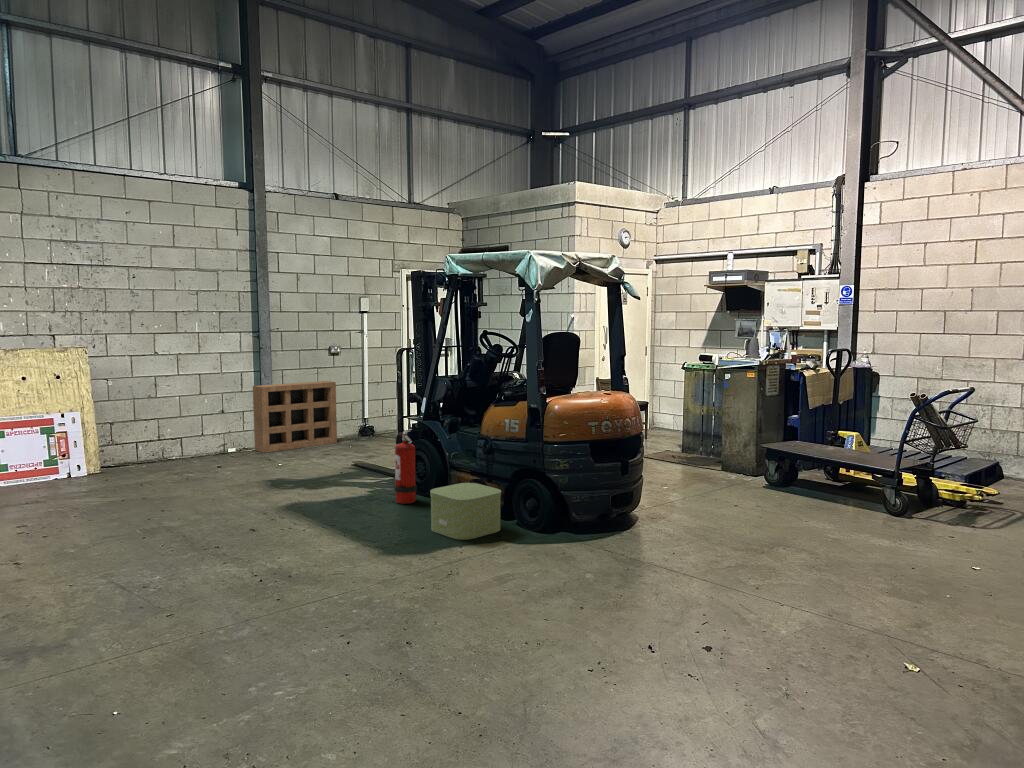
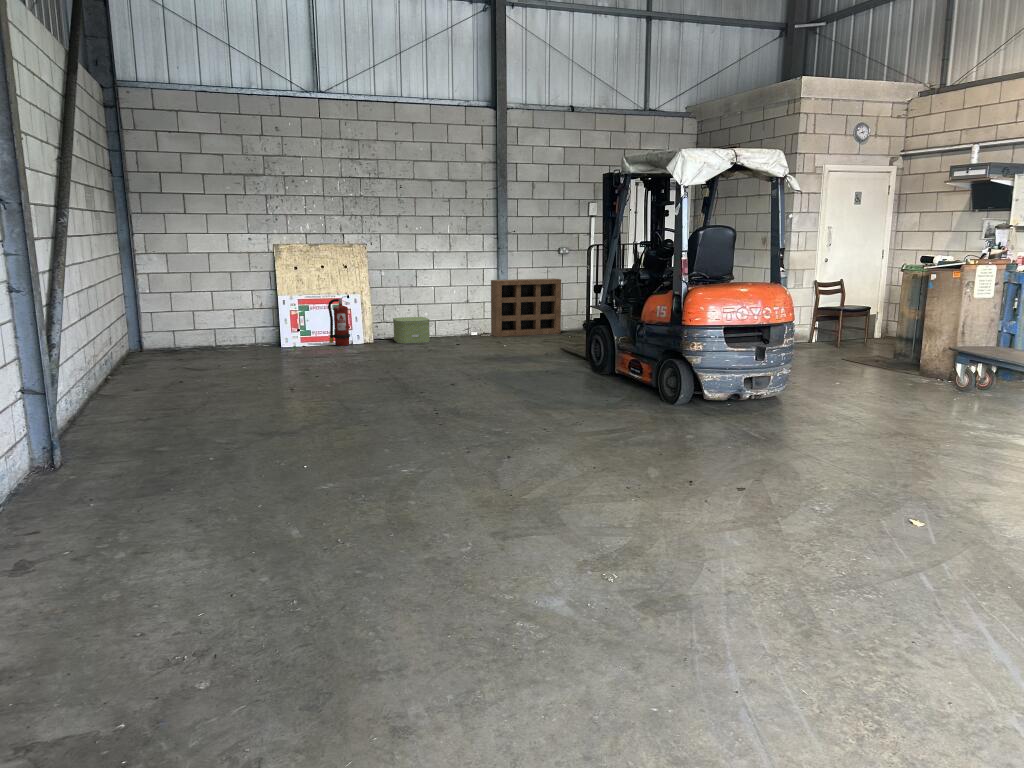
fire extinguisher: present [394,430,417,504] -> present [328,296,350,346]
storage box: present [430,483,501,540] -> present [393,317,430,344]

